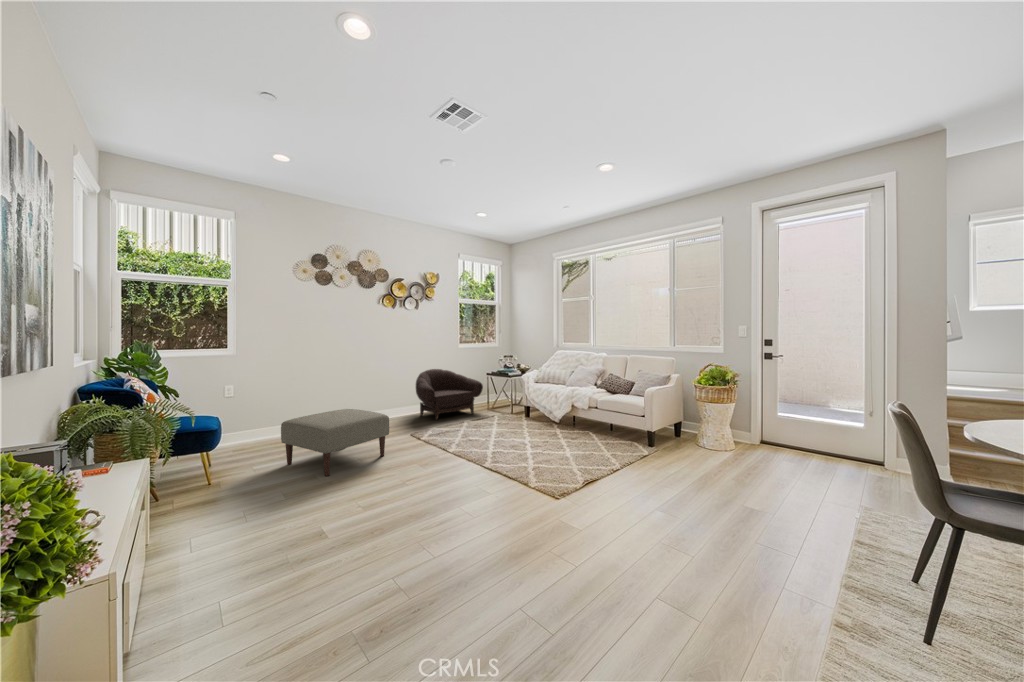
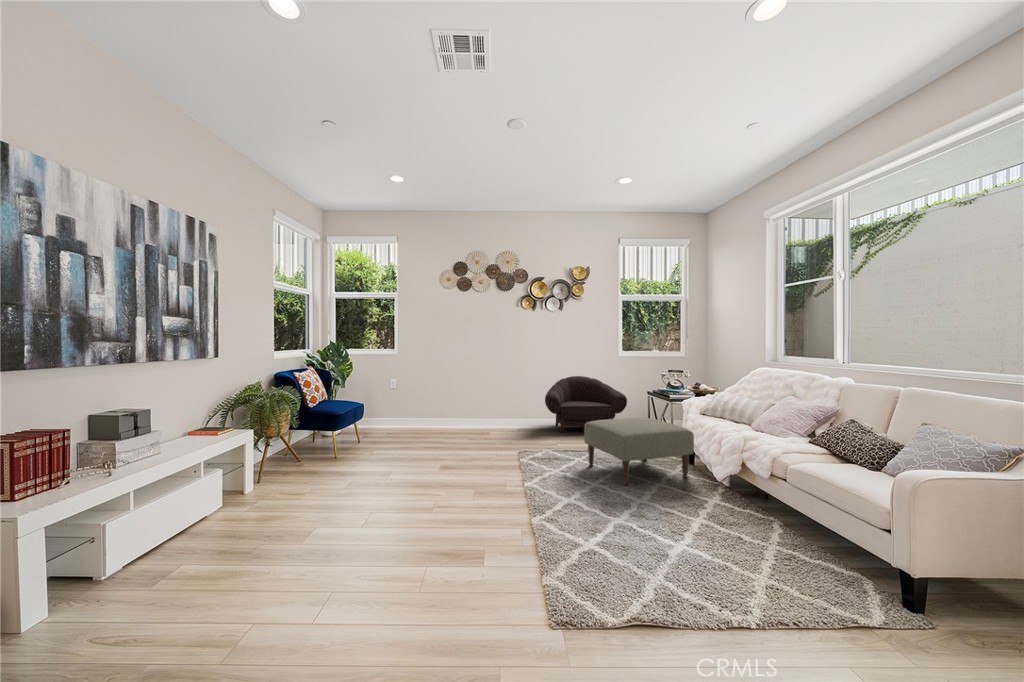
ottoman: present [281,409,389,476] -> present [584,418,694,485]

